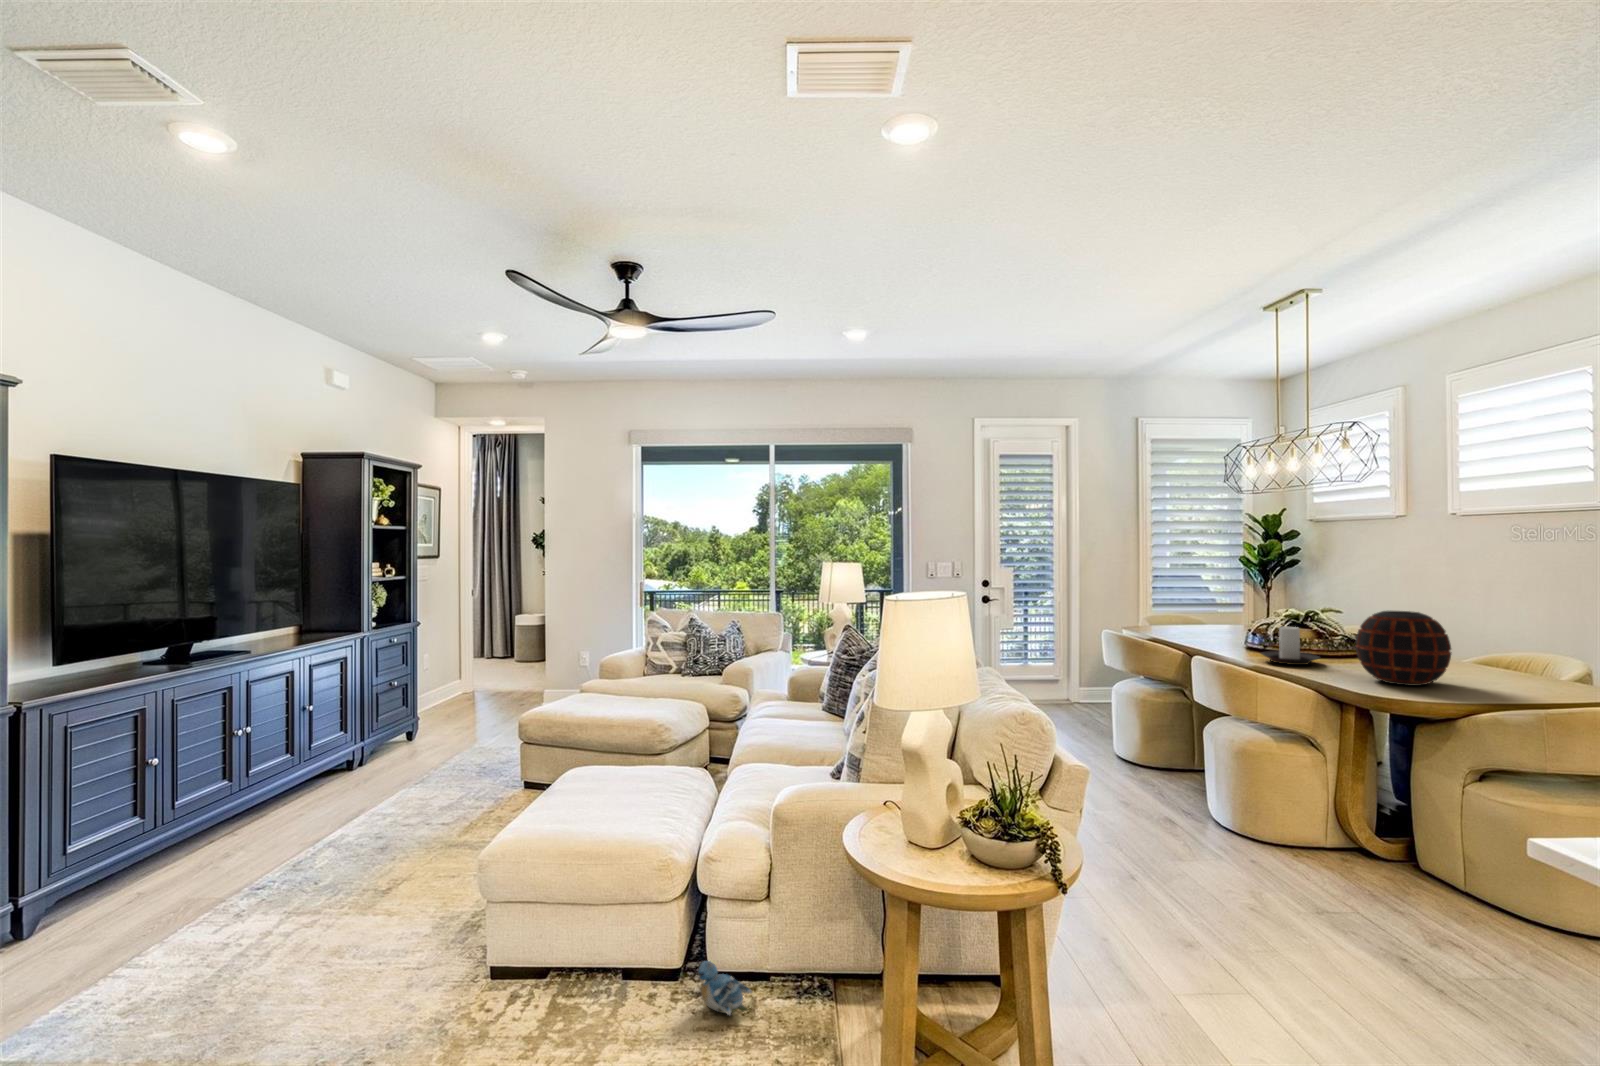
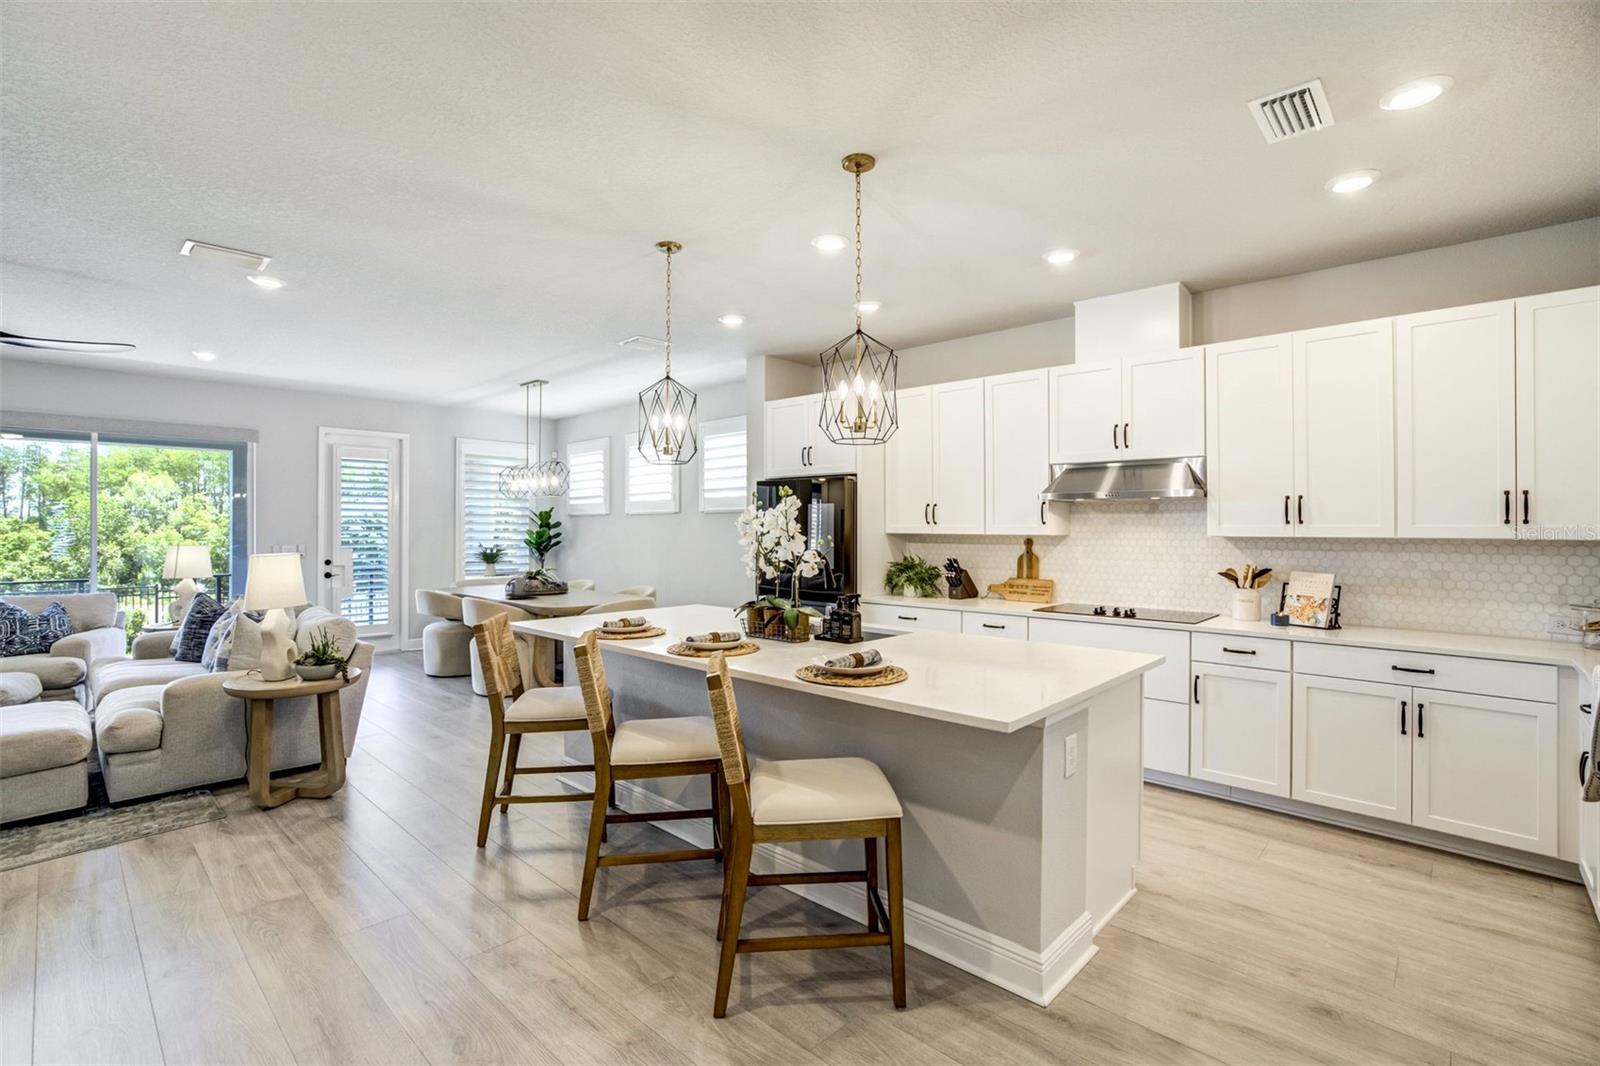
flower arrangement: none [1160,560,1210,608] -> present [475,543,506,576]
decorative vase: present [1356,611,1451,686] -> none [543,565,583,601]
plush toy: present [699,961,752,1015] -> none [109,783,154,808]

